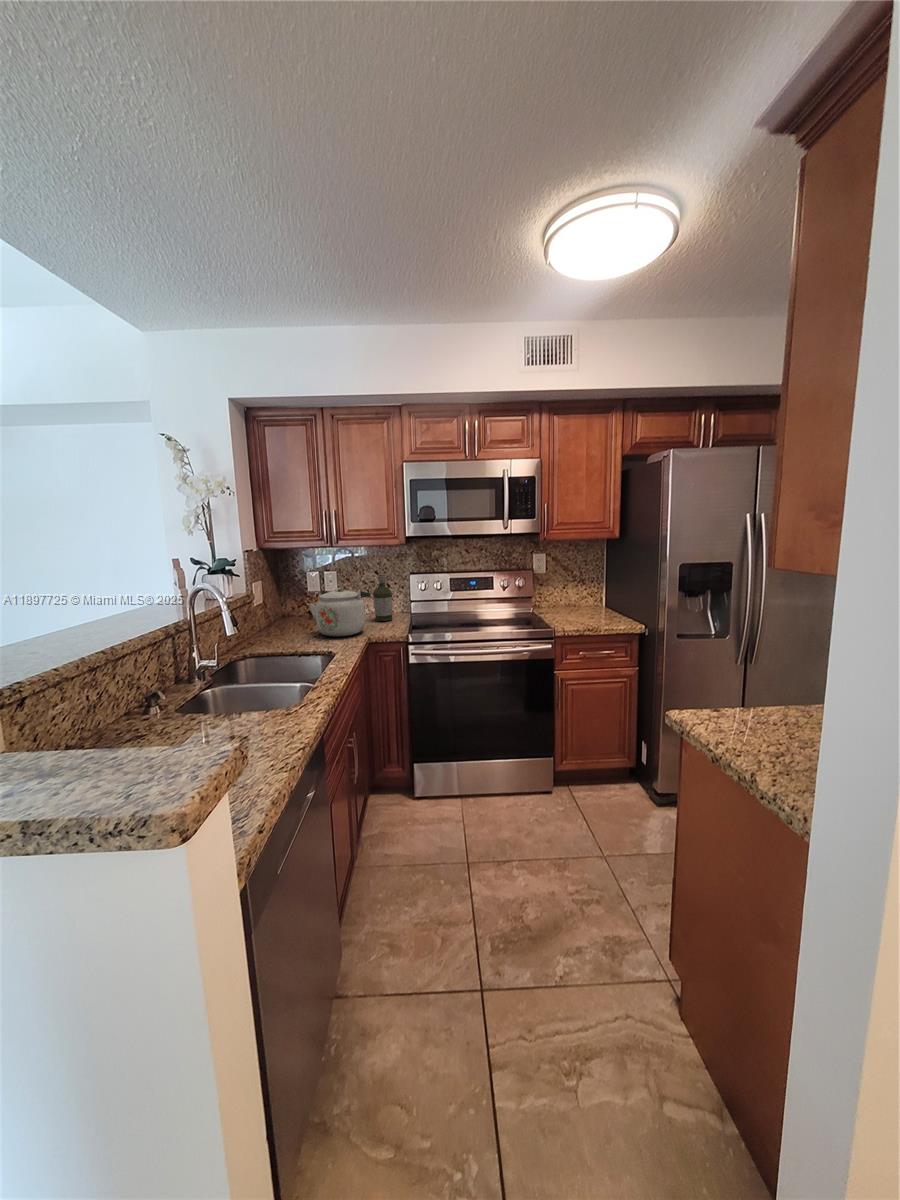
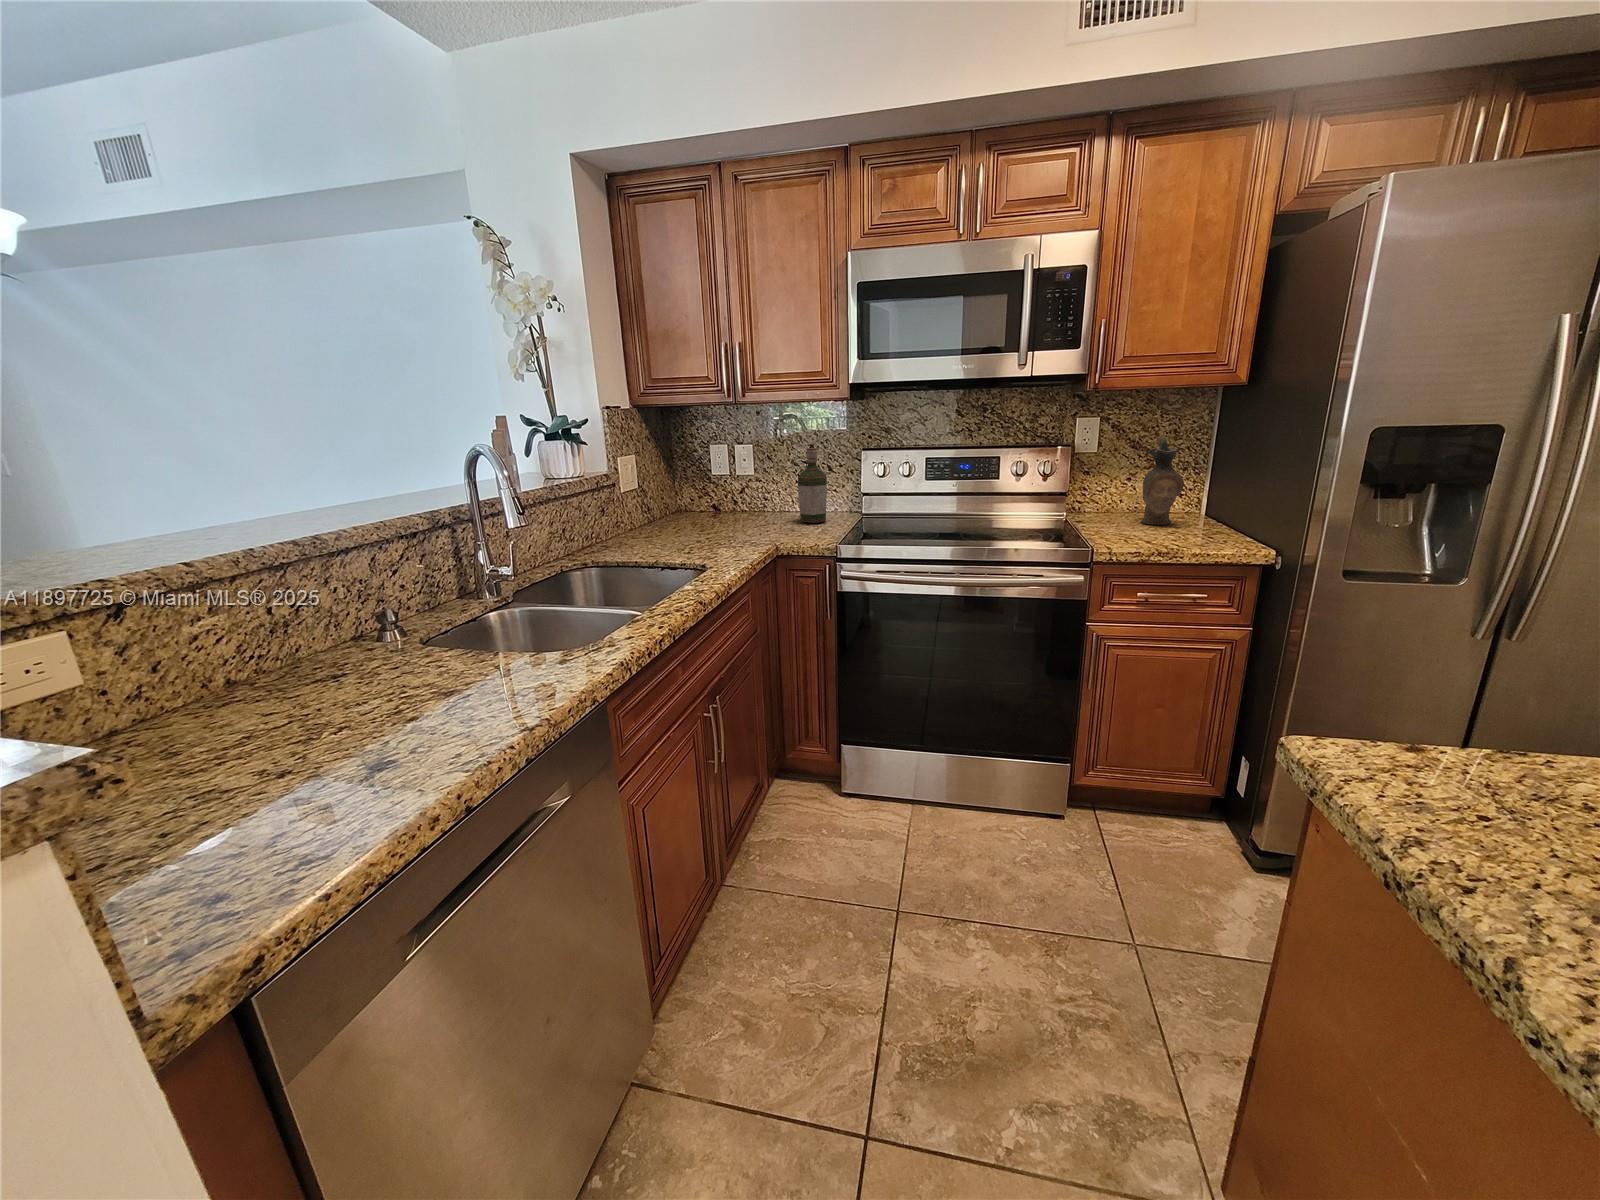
ceramic pitcher: none [573,564,593,613] -> present [1141,436,1184,524]
kettle: present [309,588,371,637] -> none [696,466,787,541]

